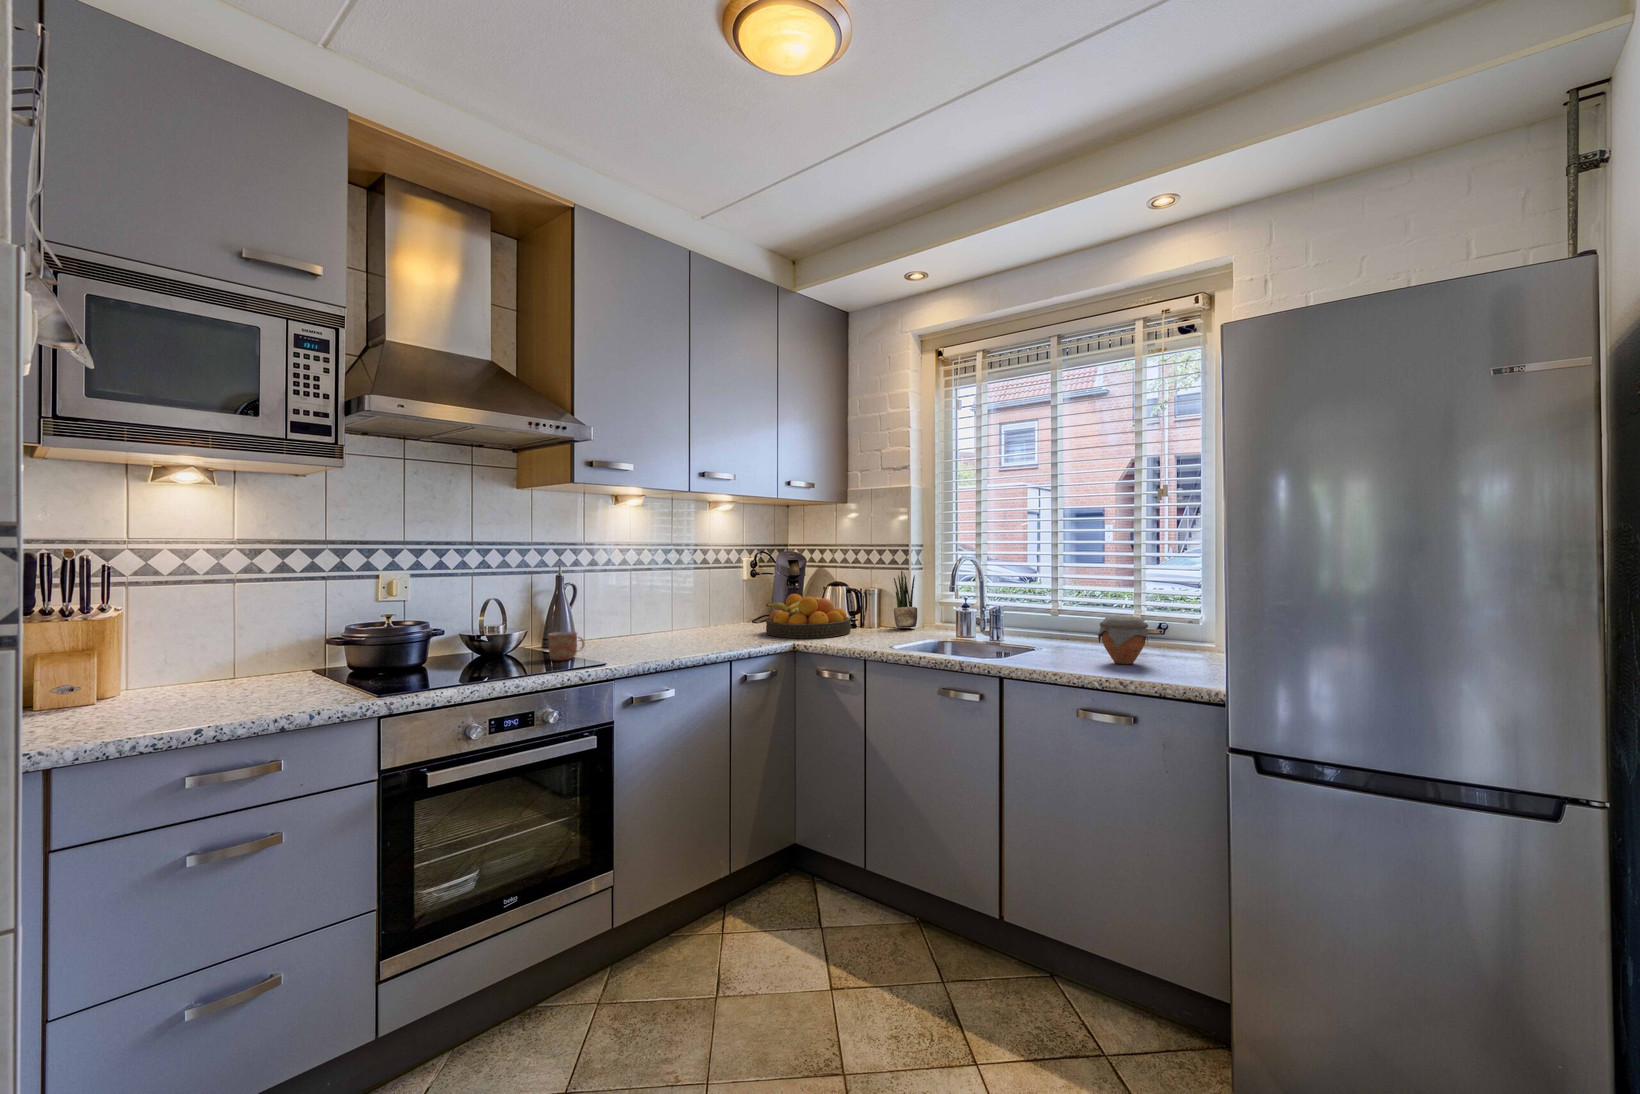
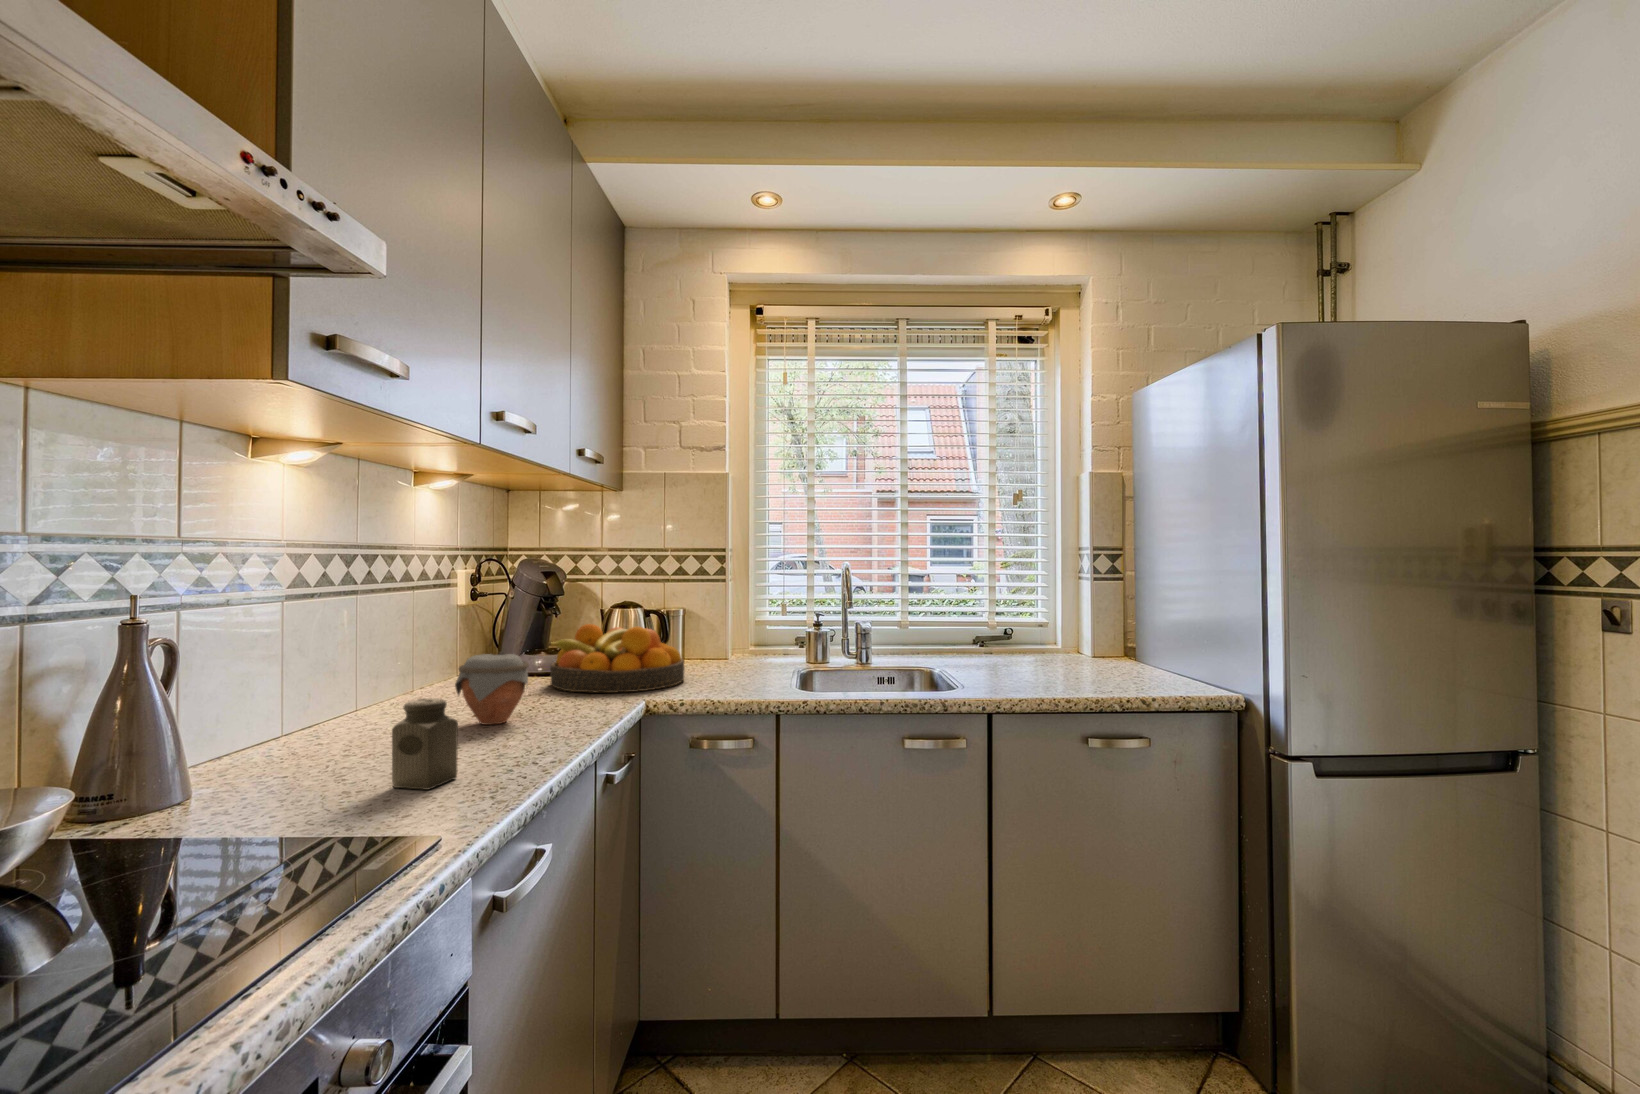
potted plant: present [894,571,917,628] -> none [710,586,743,664]
jar: present [1098,616,1148,664] -> present [455,654,529,725]
salt shaker: none [593,624,619,665] -> present [392,698,458,790]
mug: present [548,632,585,661] -> none [236,726,340,800]

